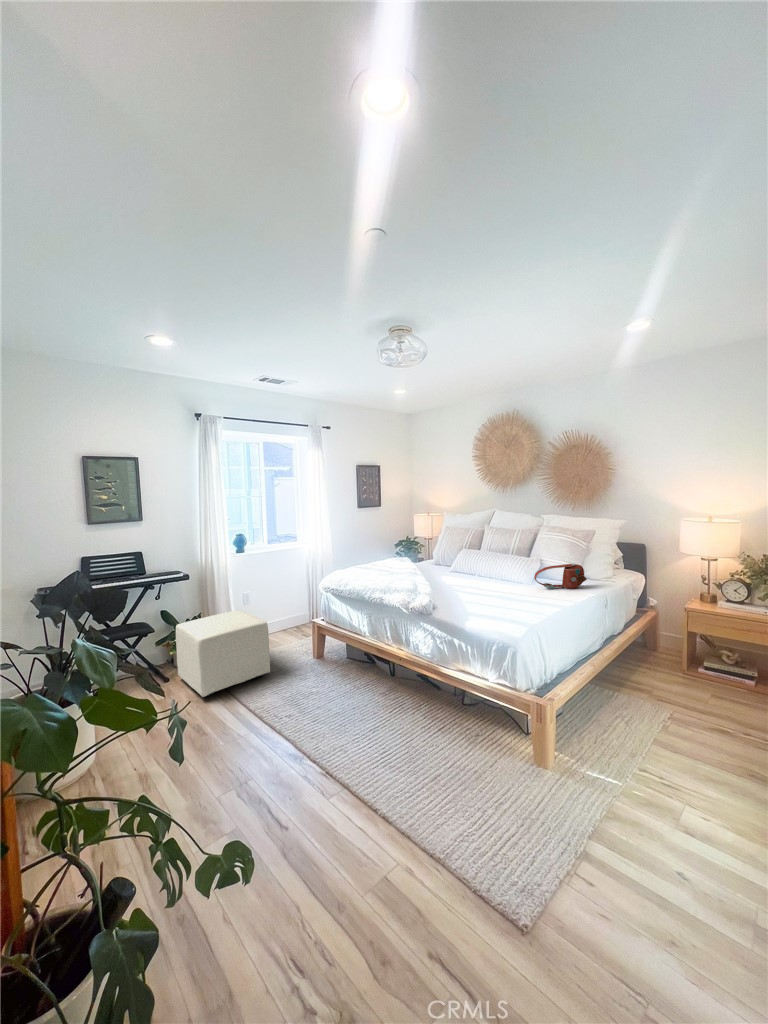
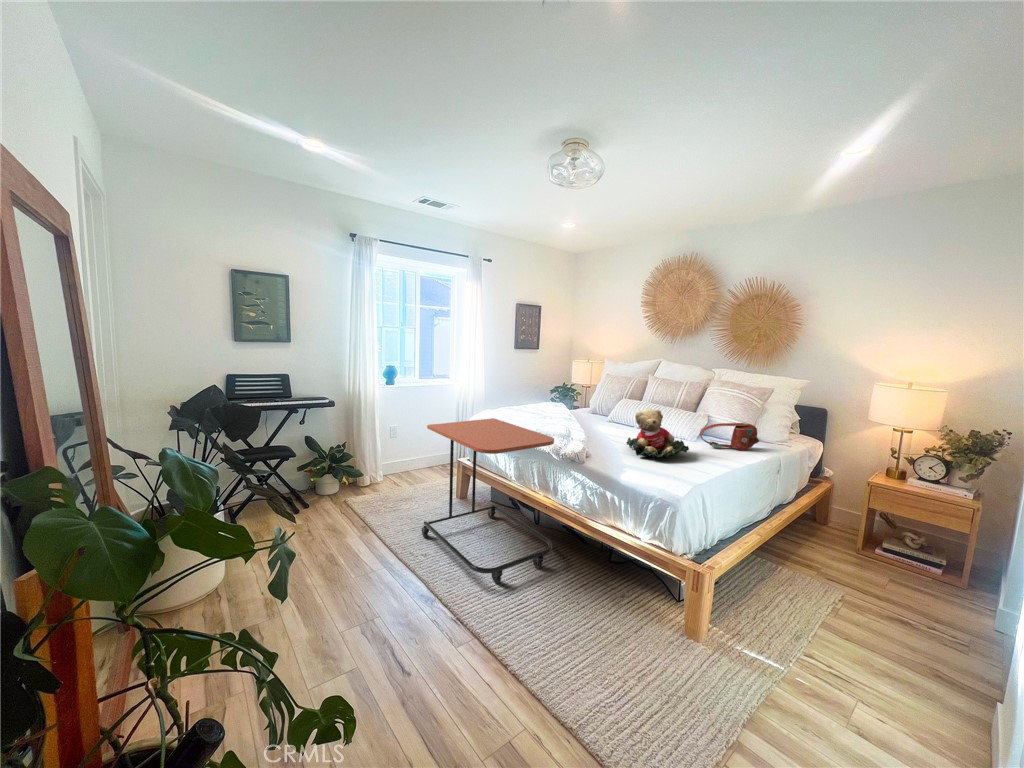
teddy bear: none [469,558,525,602] -> present [626,409,689,457]
side table: none [283,578,409,736] -> present [422,418,554,583]
ottoman: present [176,610,270,697] -> none [317,443,410,526]

